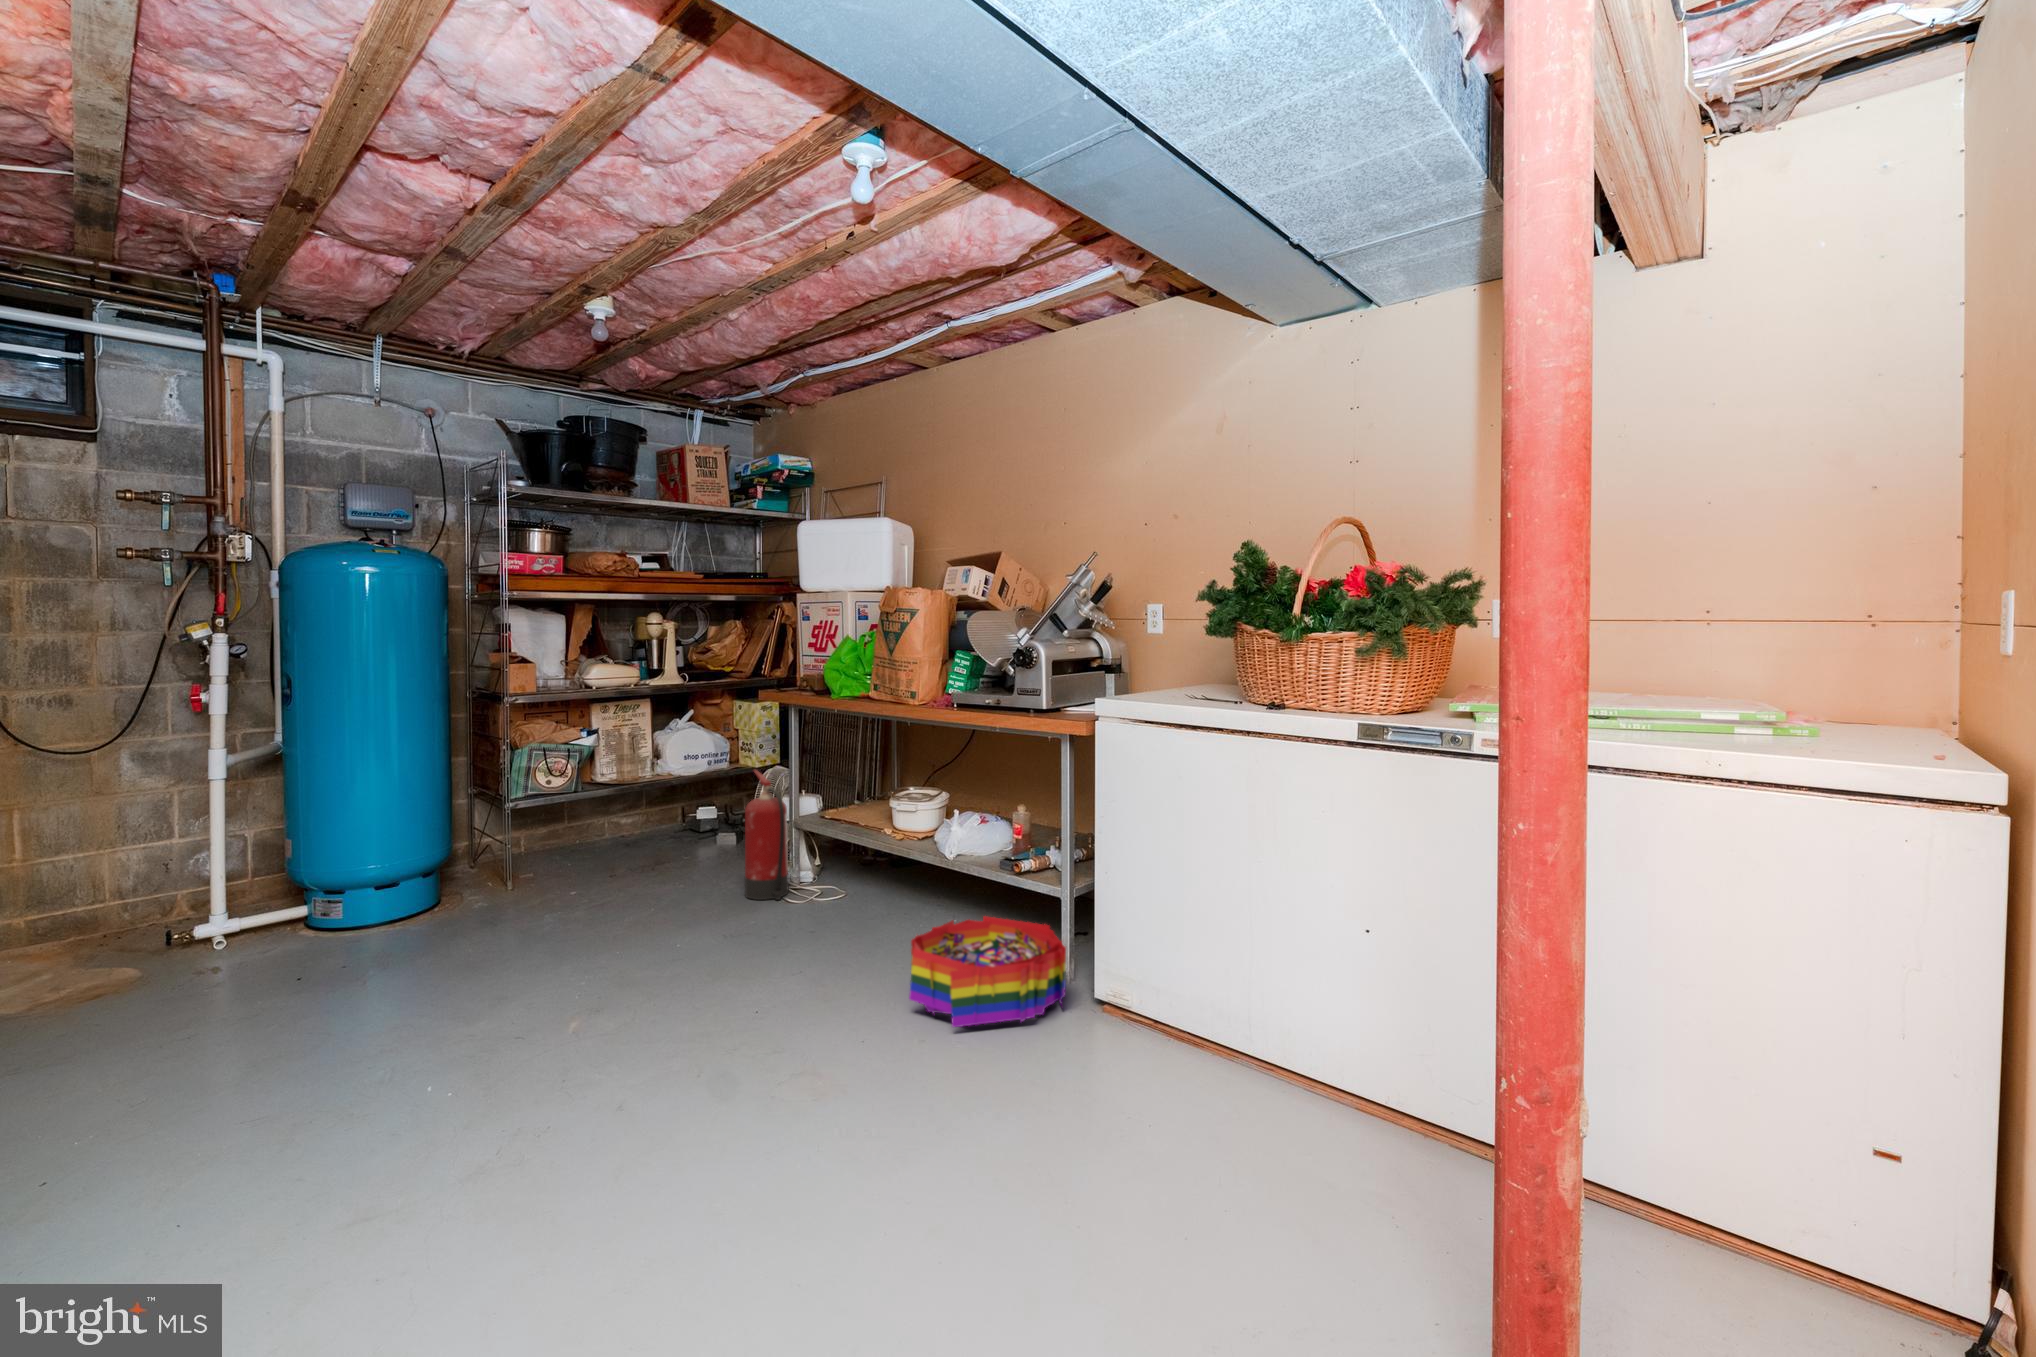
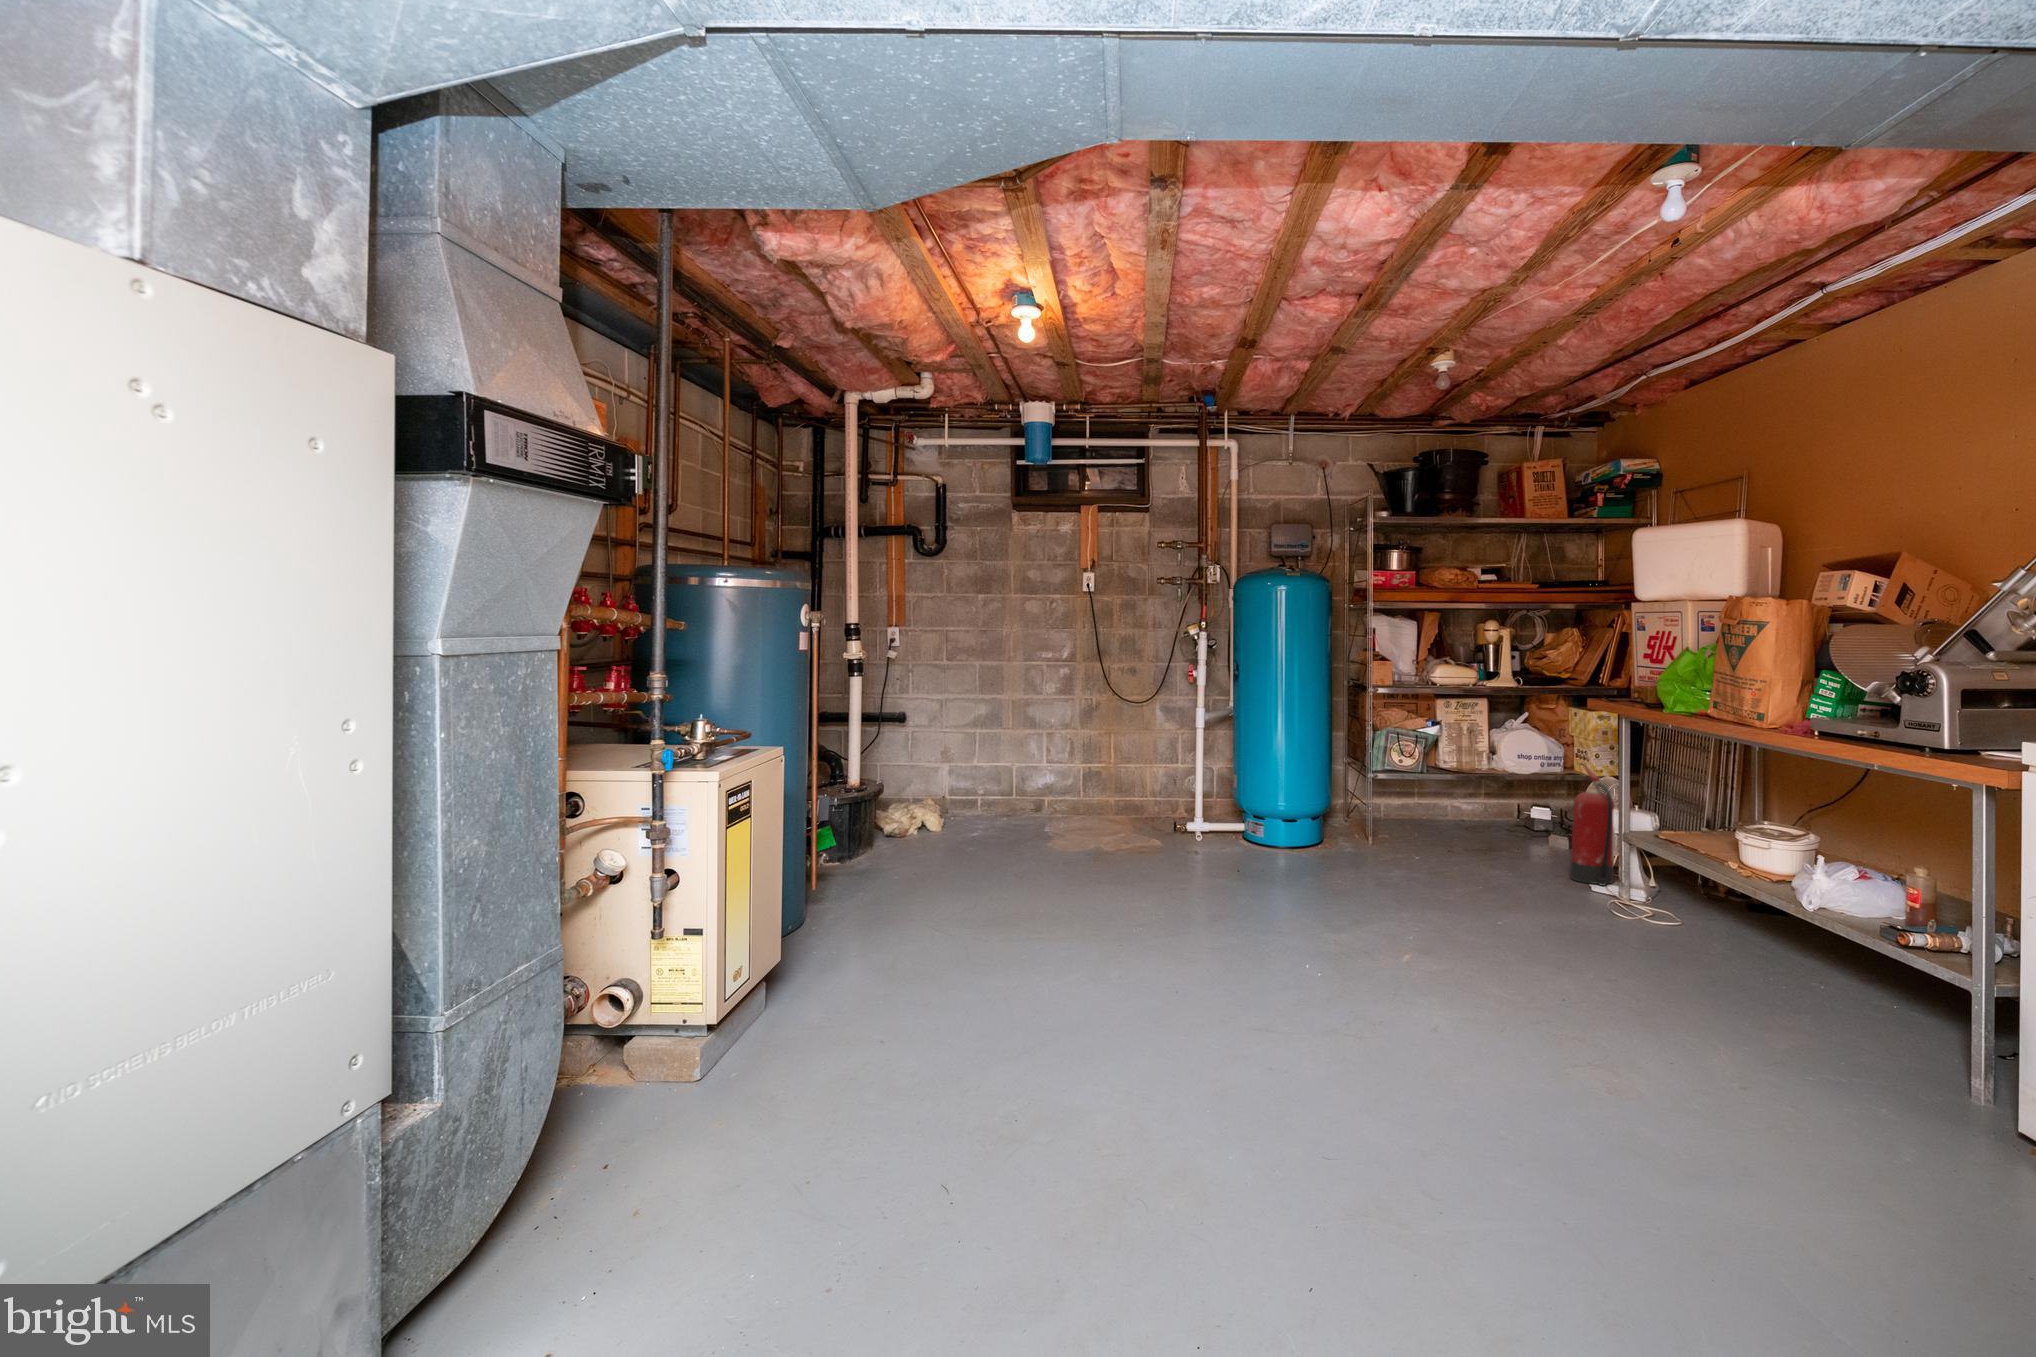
storage bin: present [909,916,1066,1027] -> none [1721,916,1900,1007]

